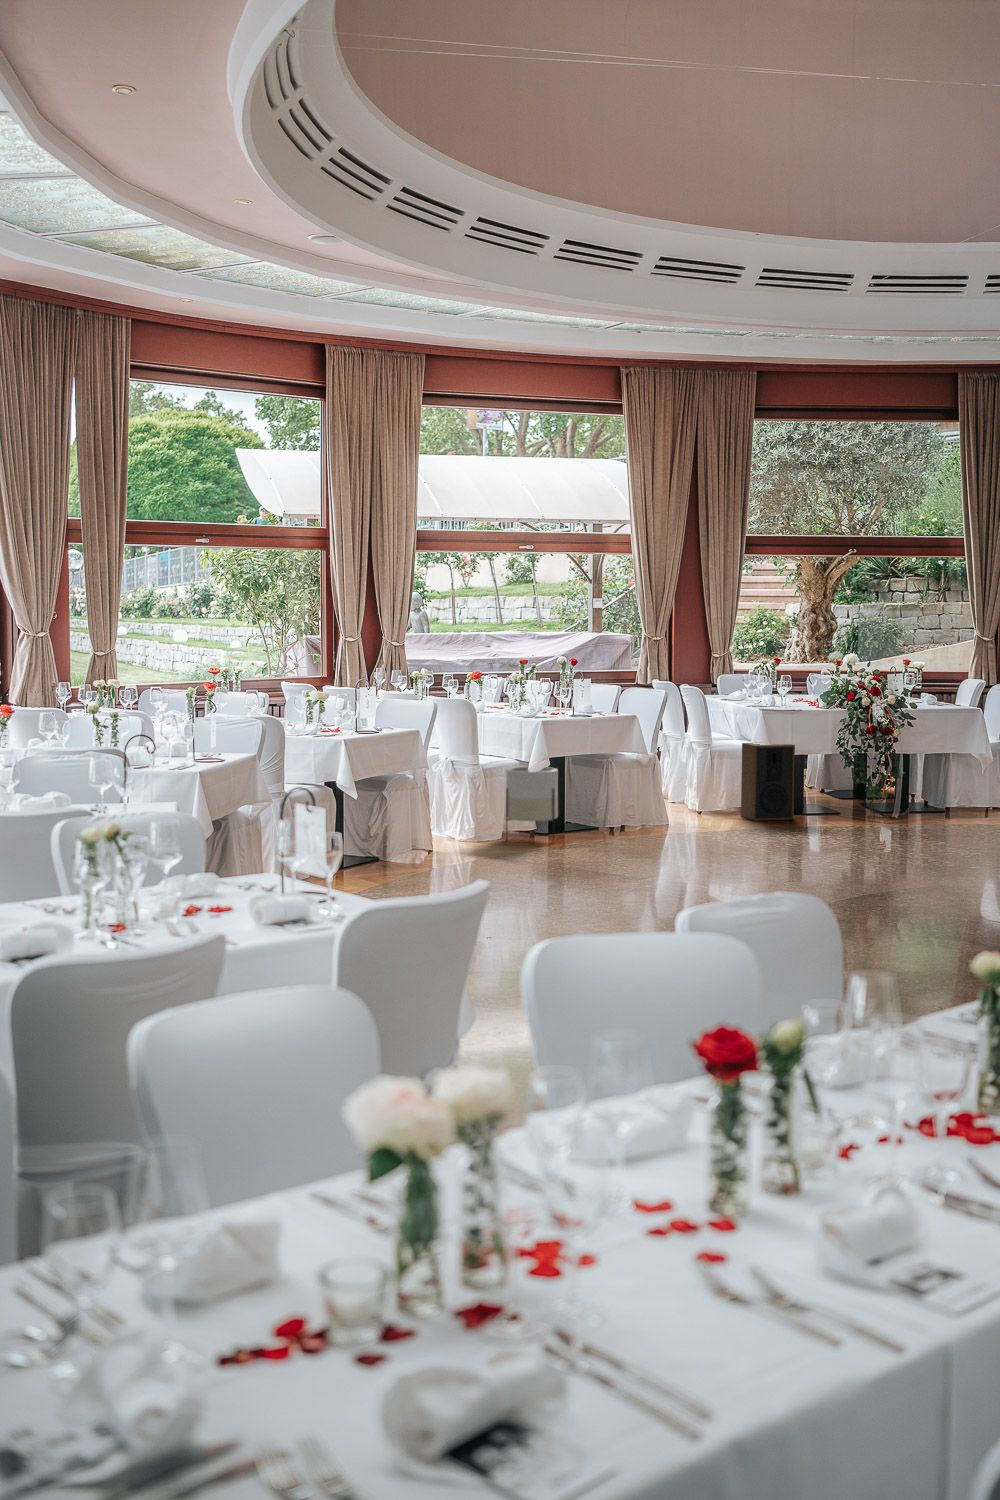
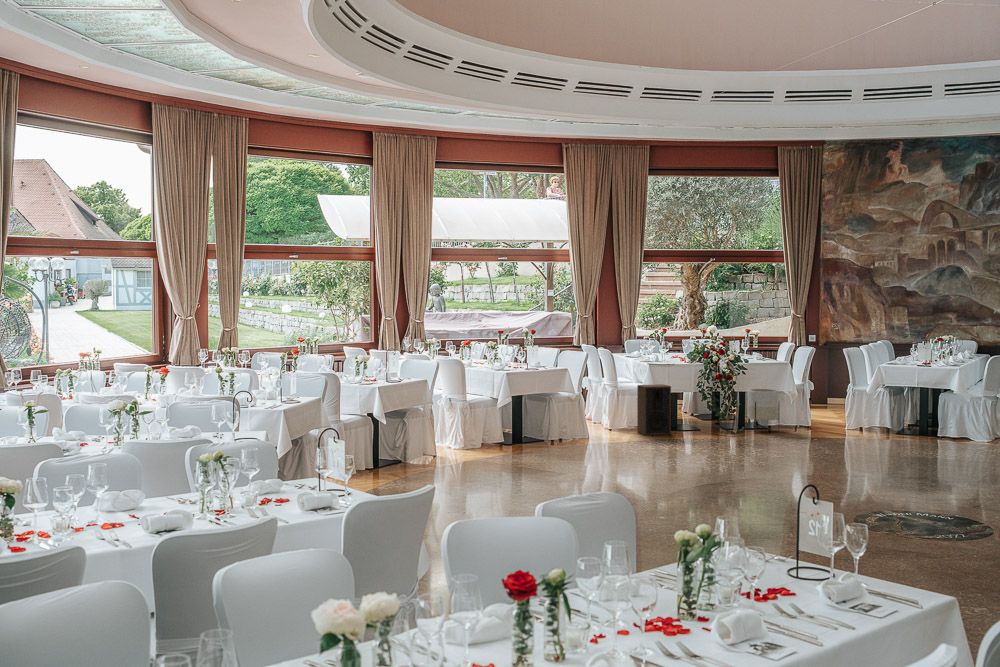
planter: present [506,767,558,839] -> present [747,389,780,432]

